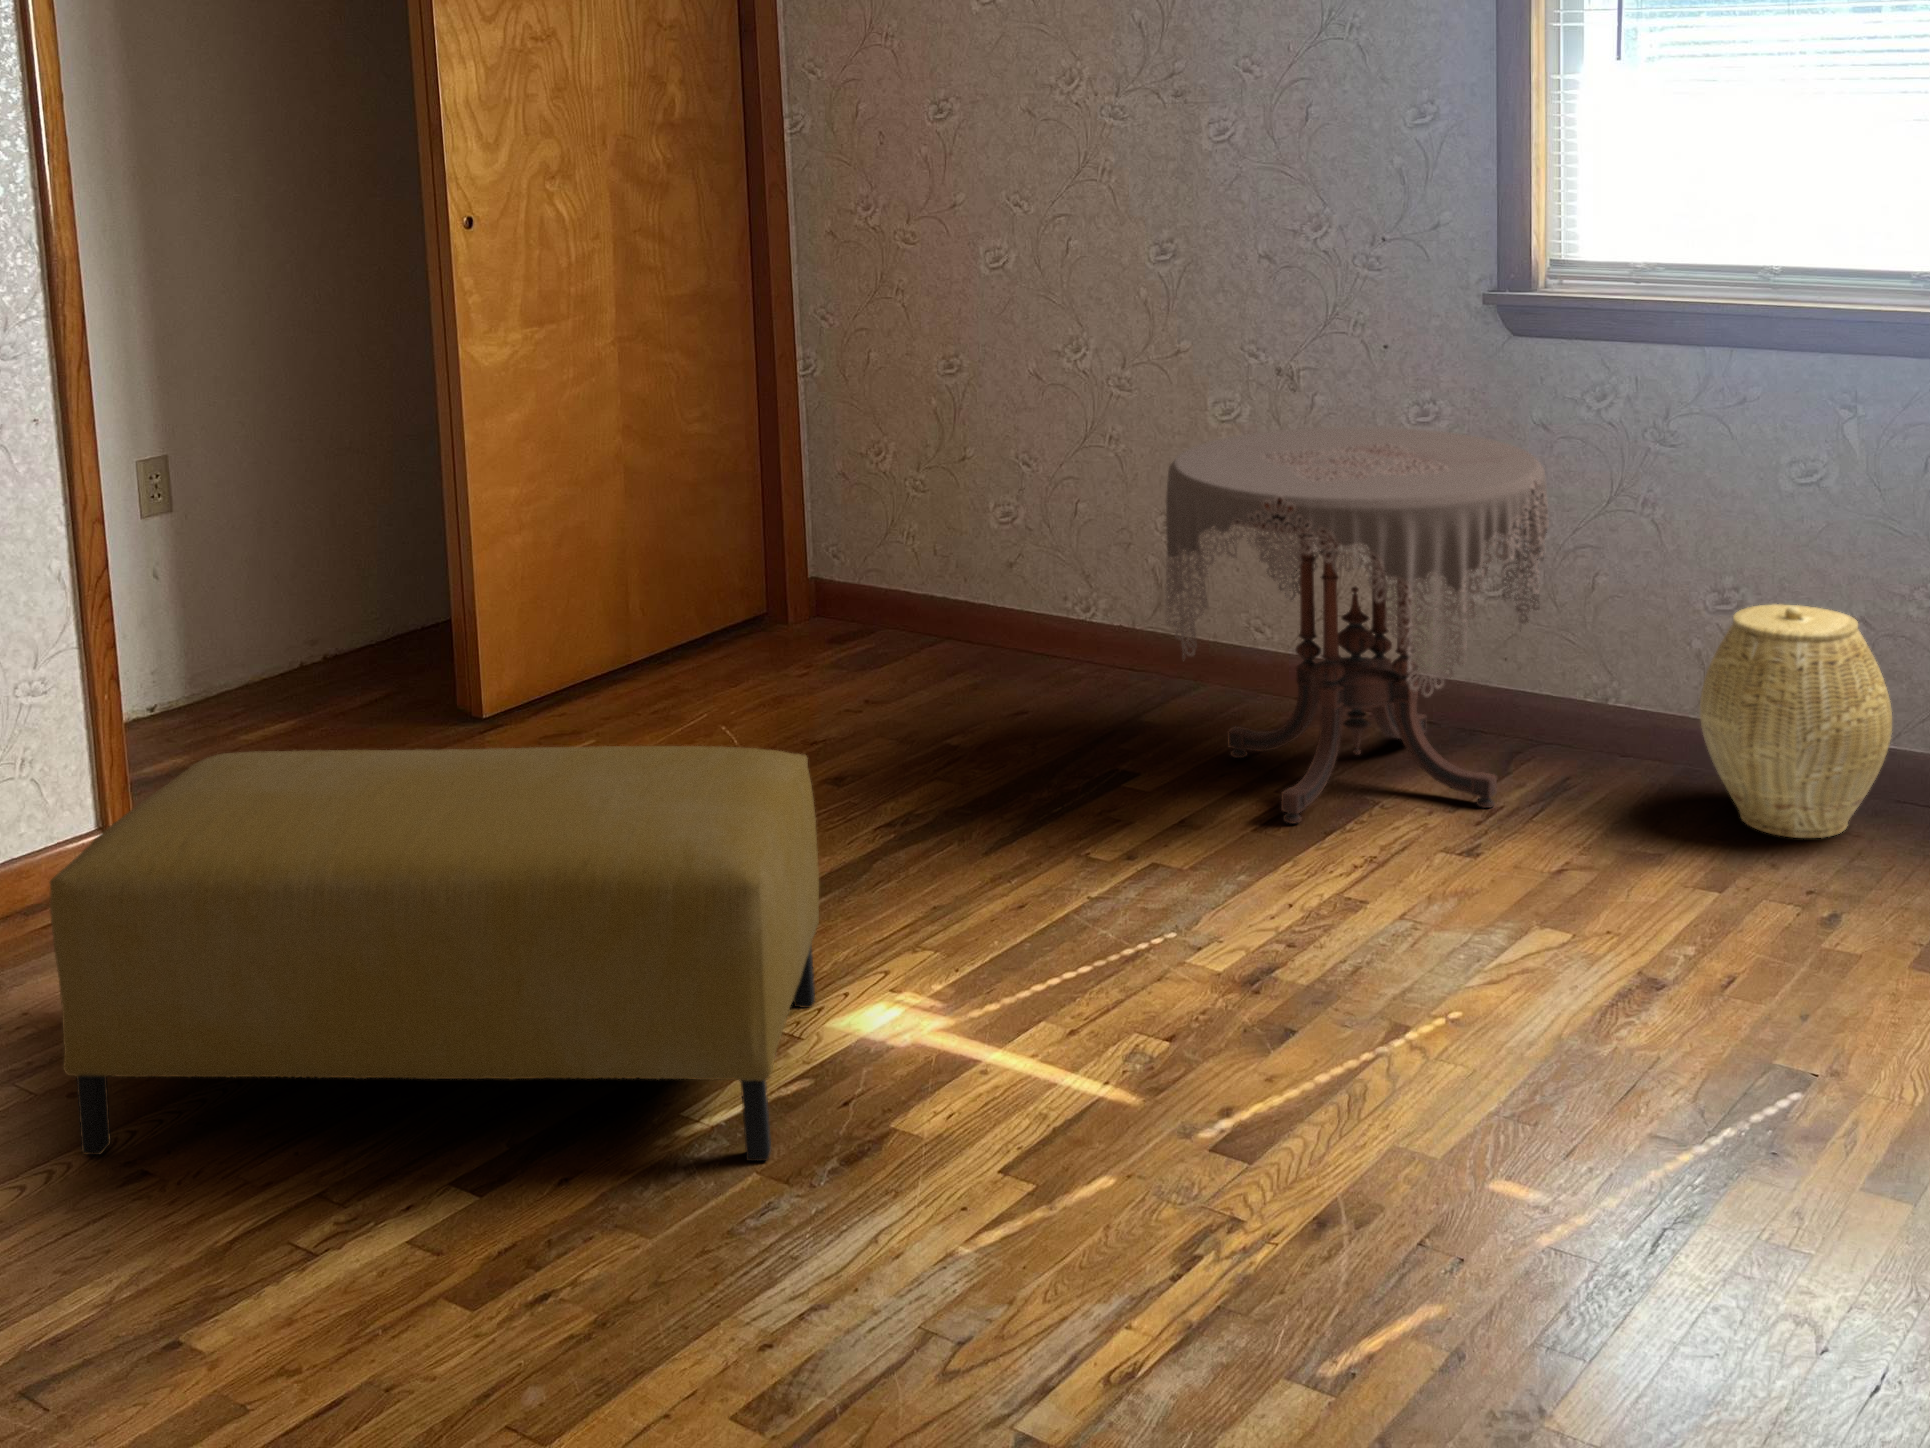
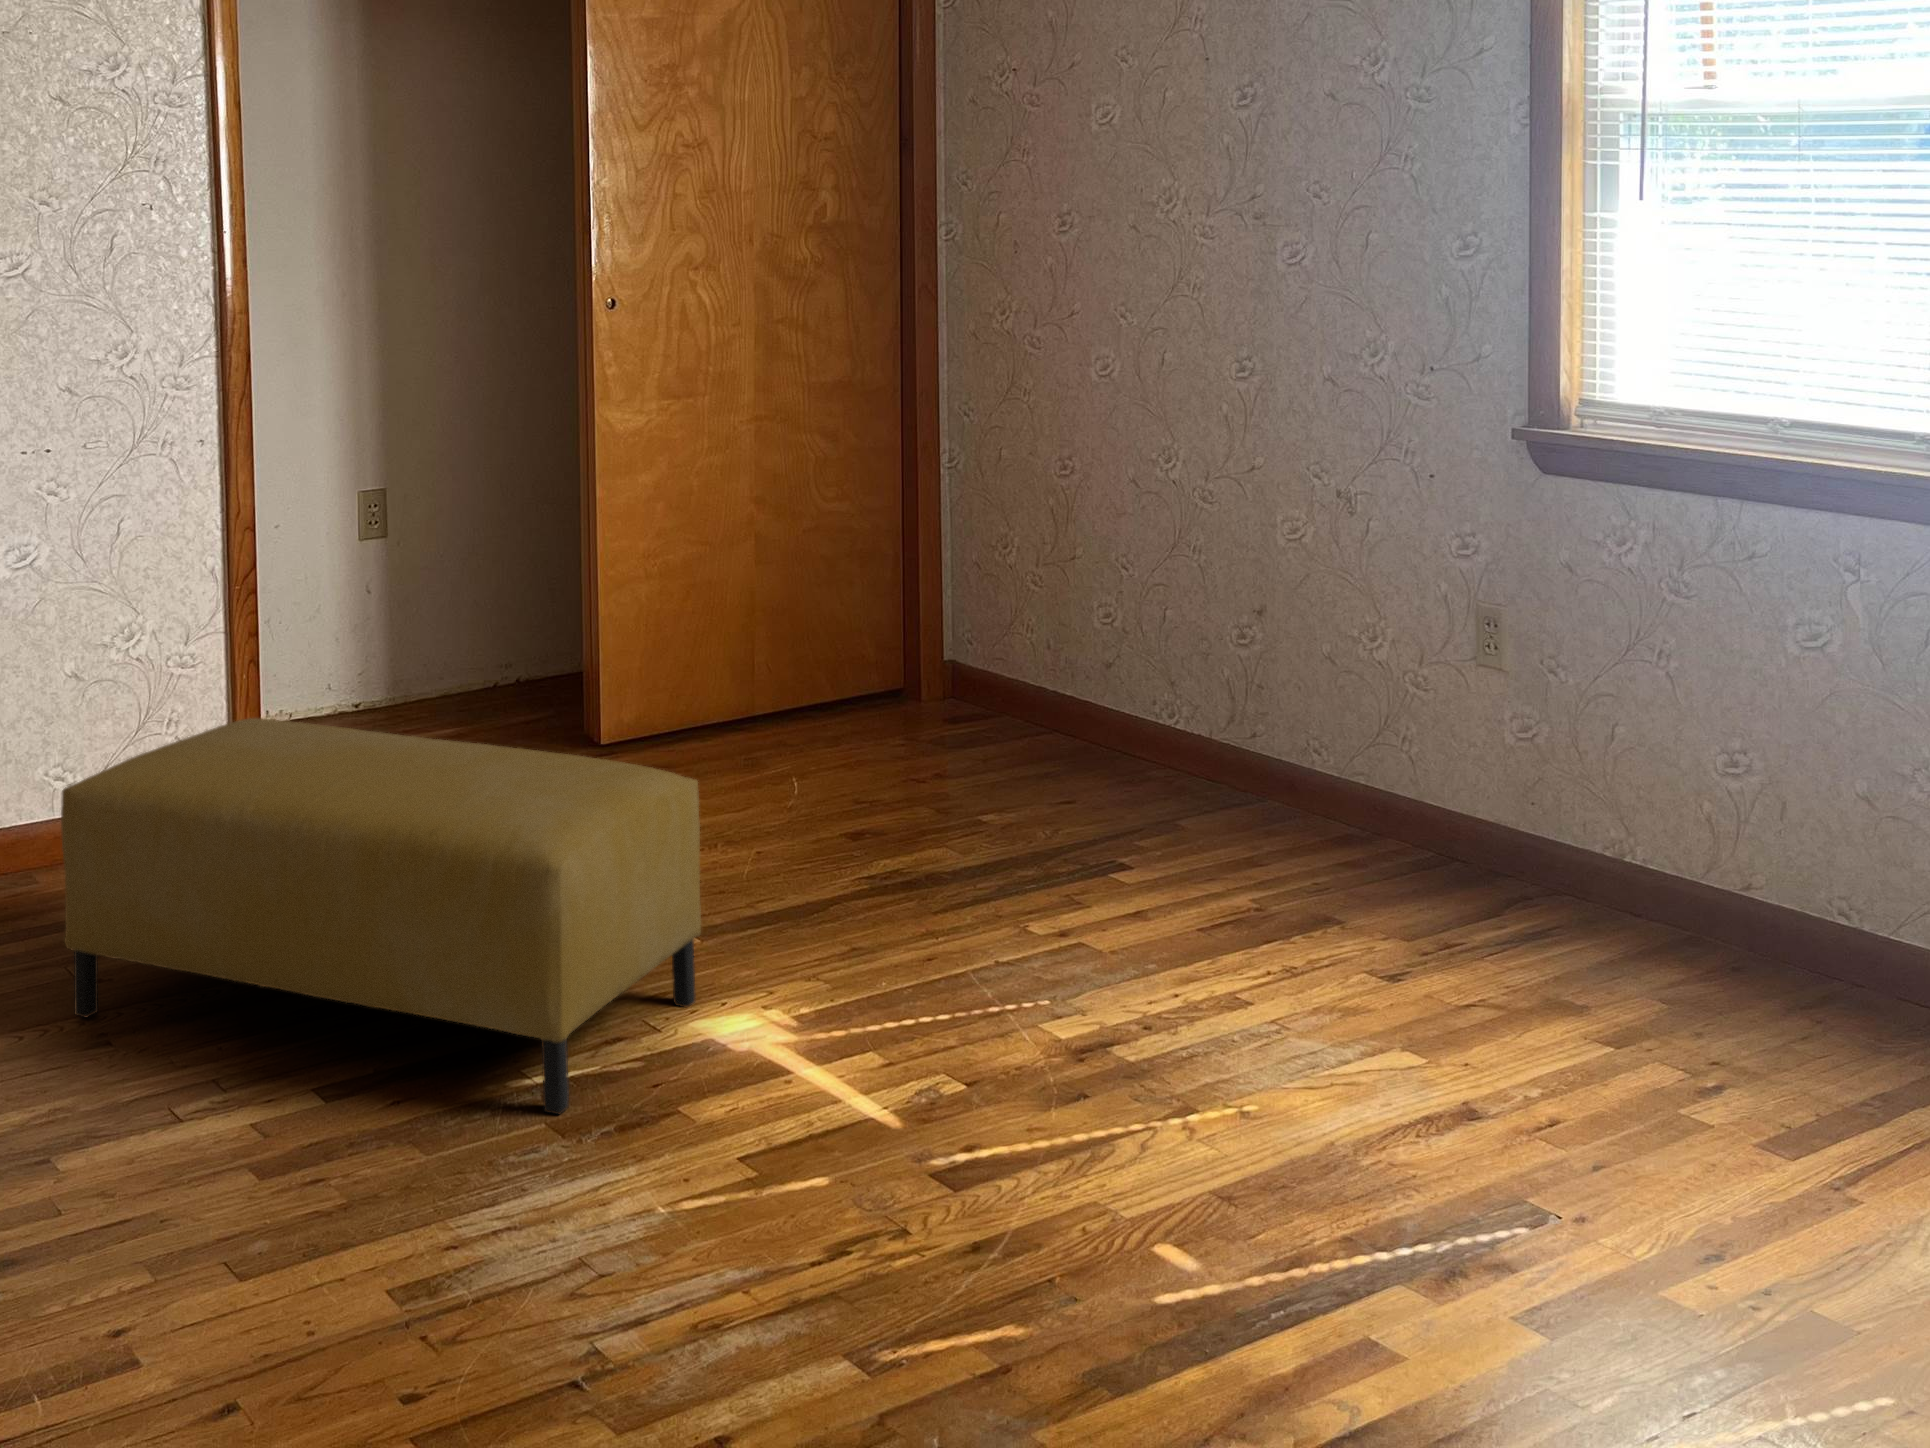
side table: present [1166,427,1549,823] -> none [1145,549,1535,943]
woven basket: present [1700,604,1892,838] -> none [1665,771,1875,1023]

